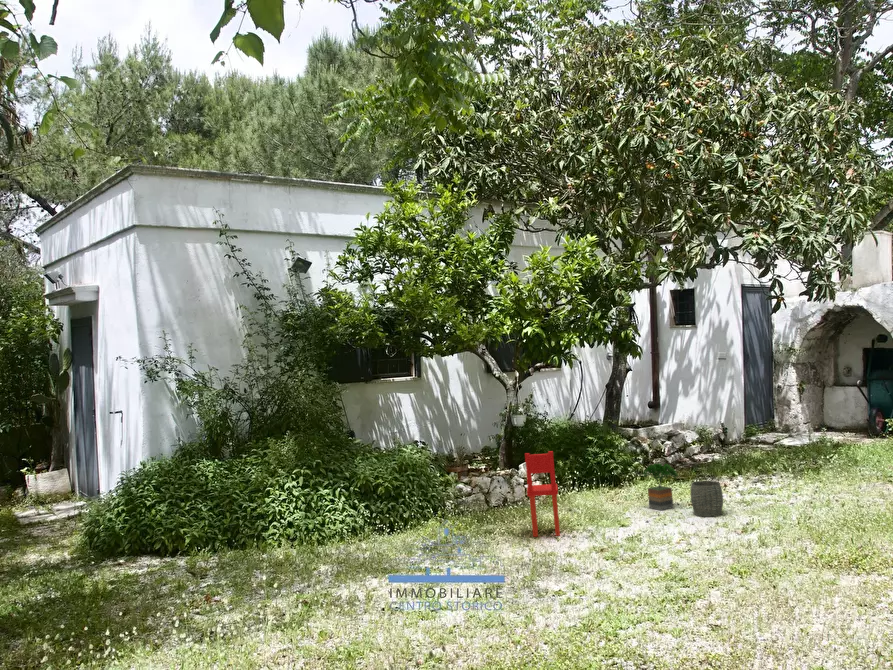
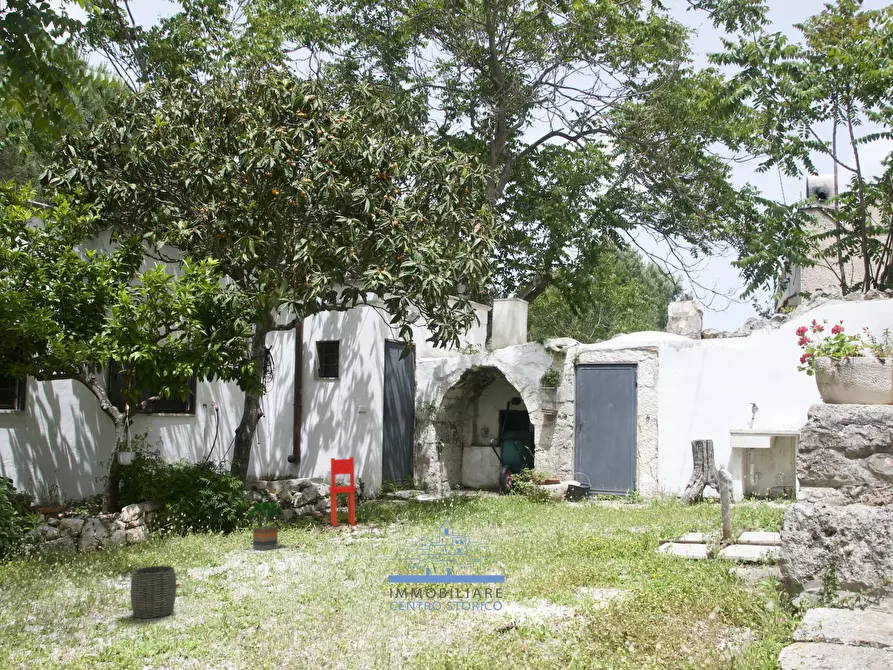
chair: present [525,451,560,537] -> present [328,457,356,526]
woven basket: present [690,481,723,517] -> present [131,566,176,618]

